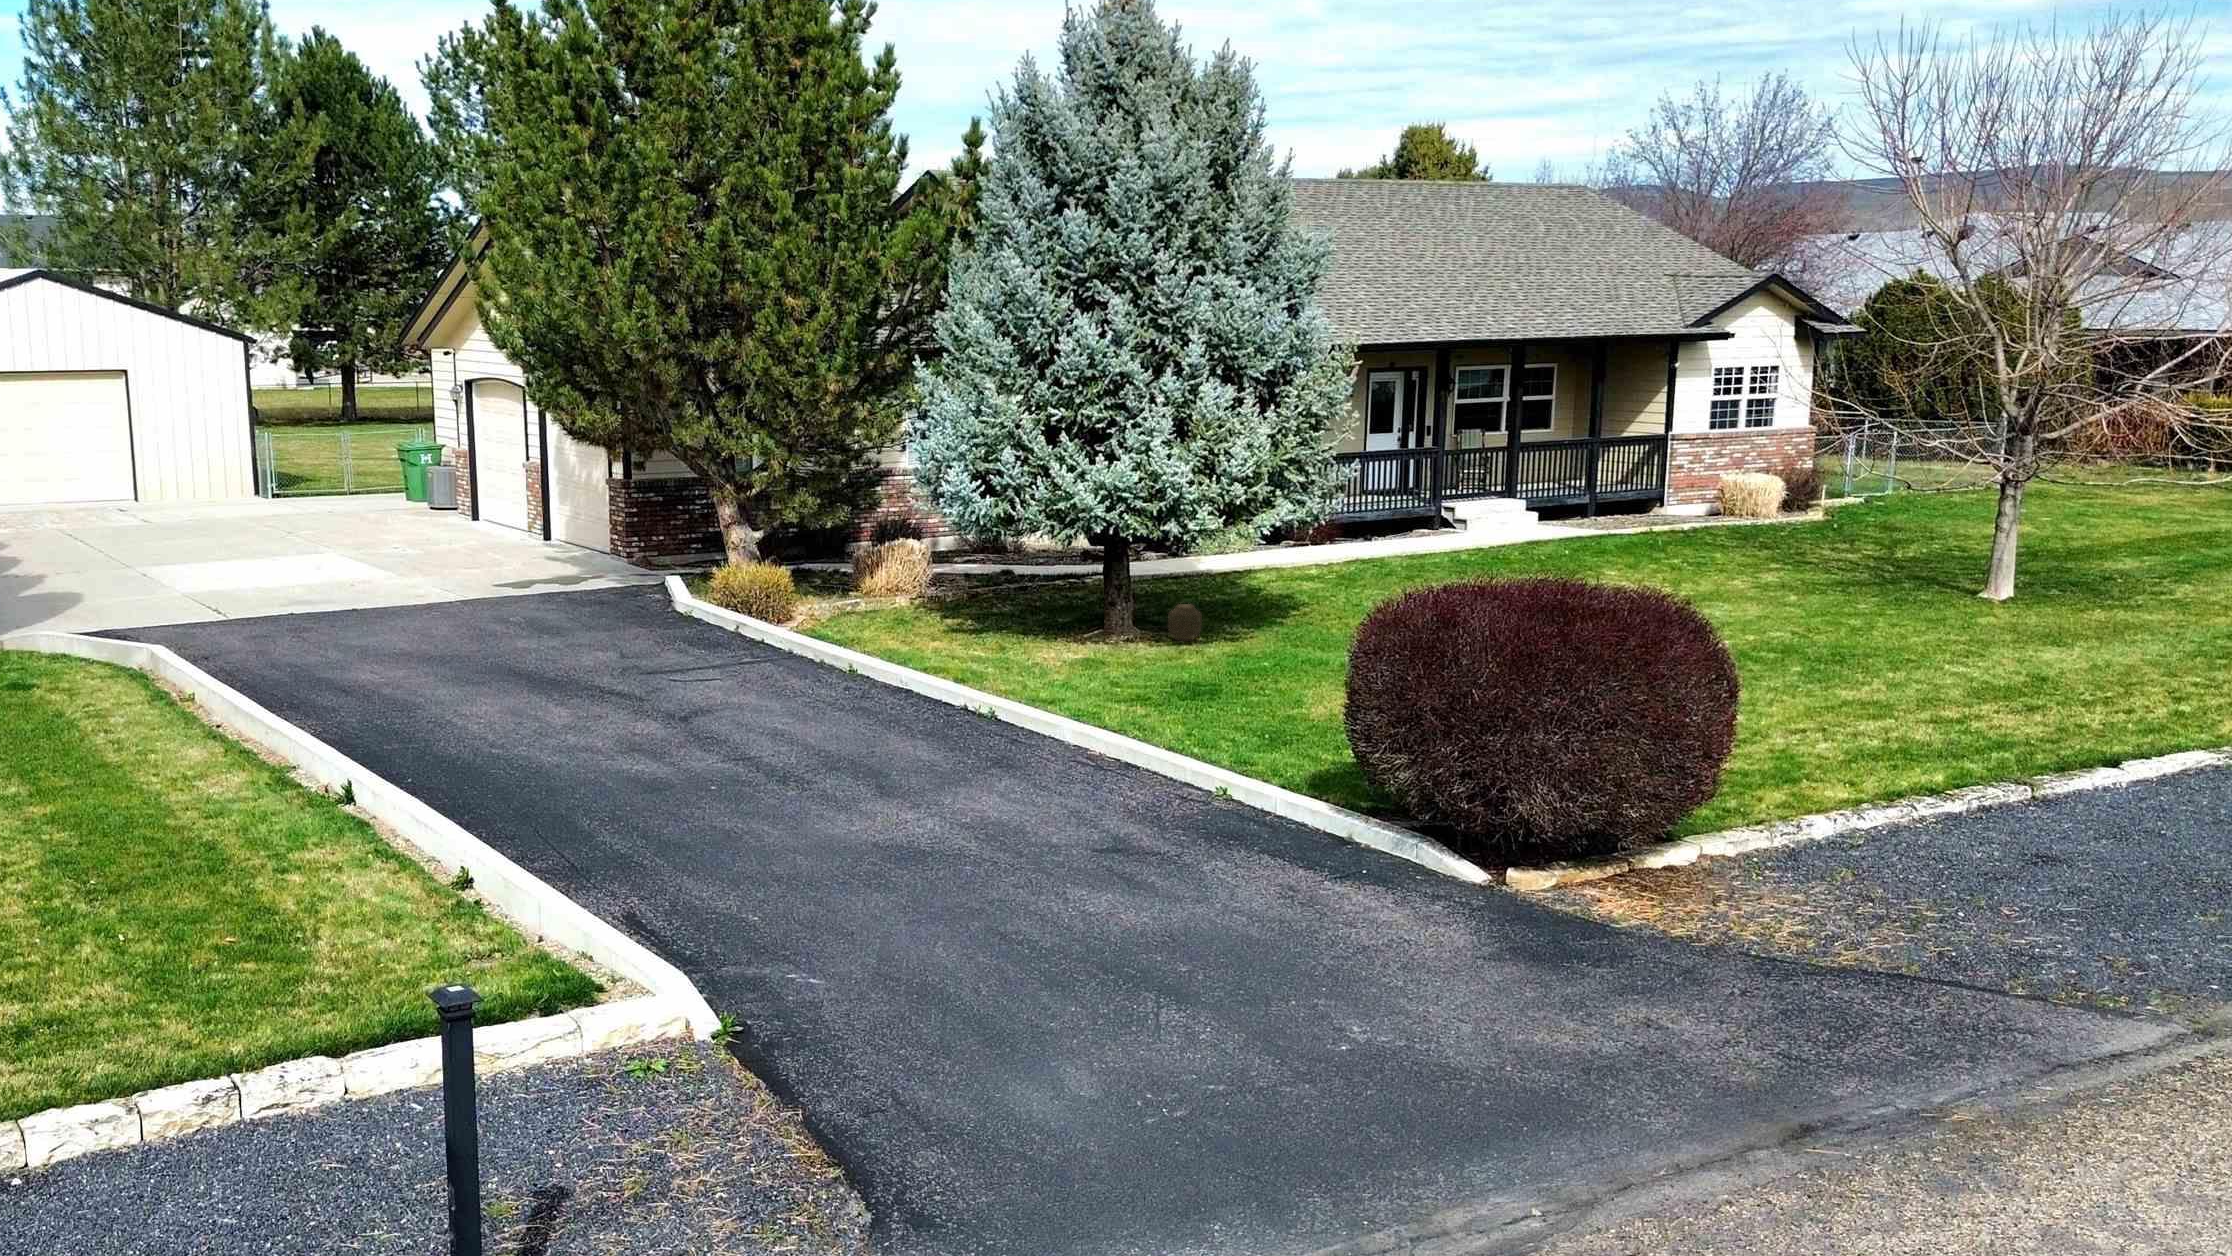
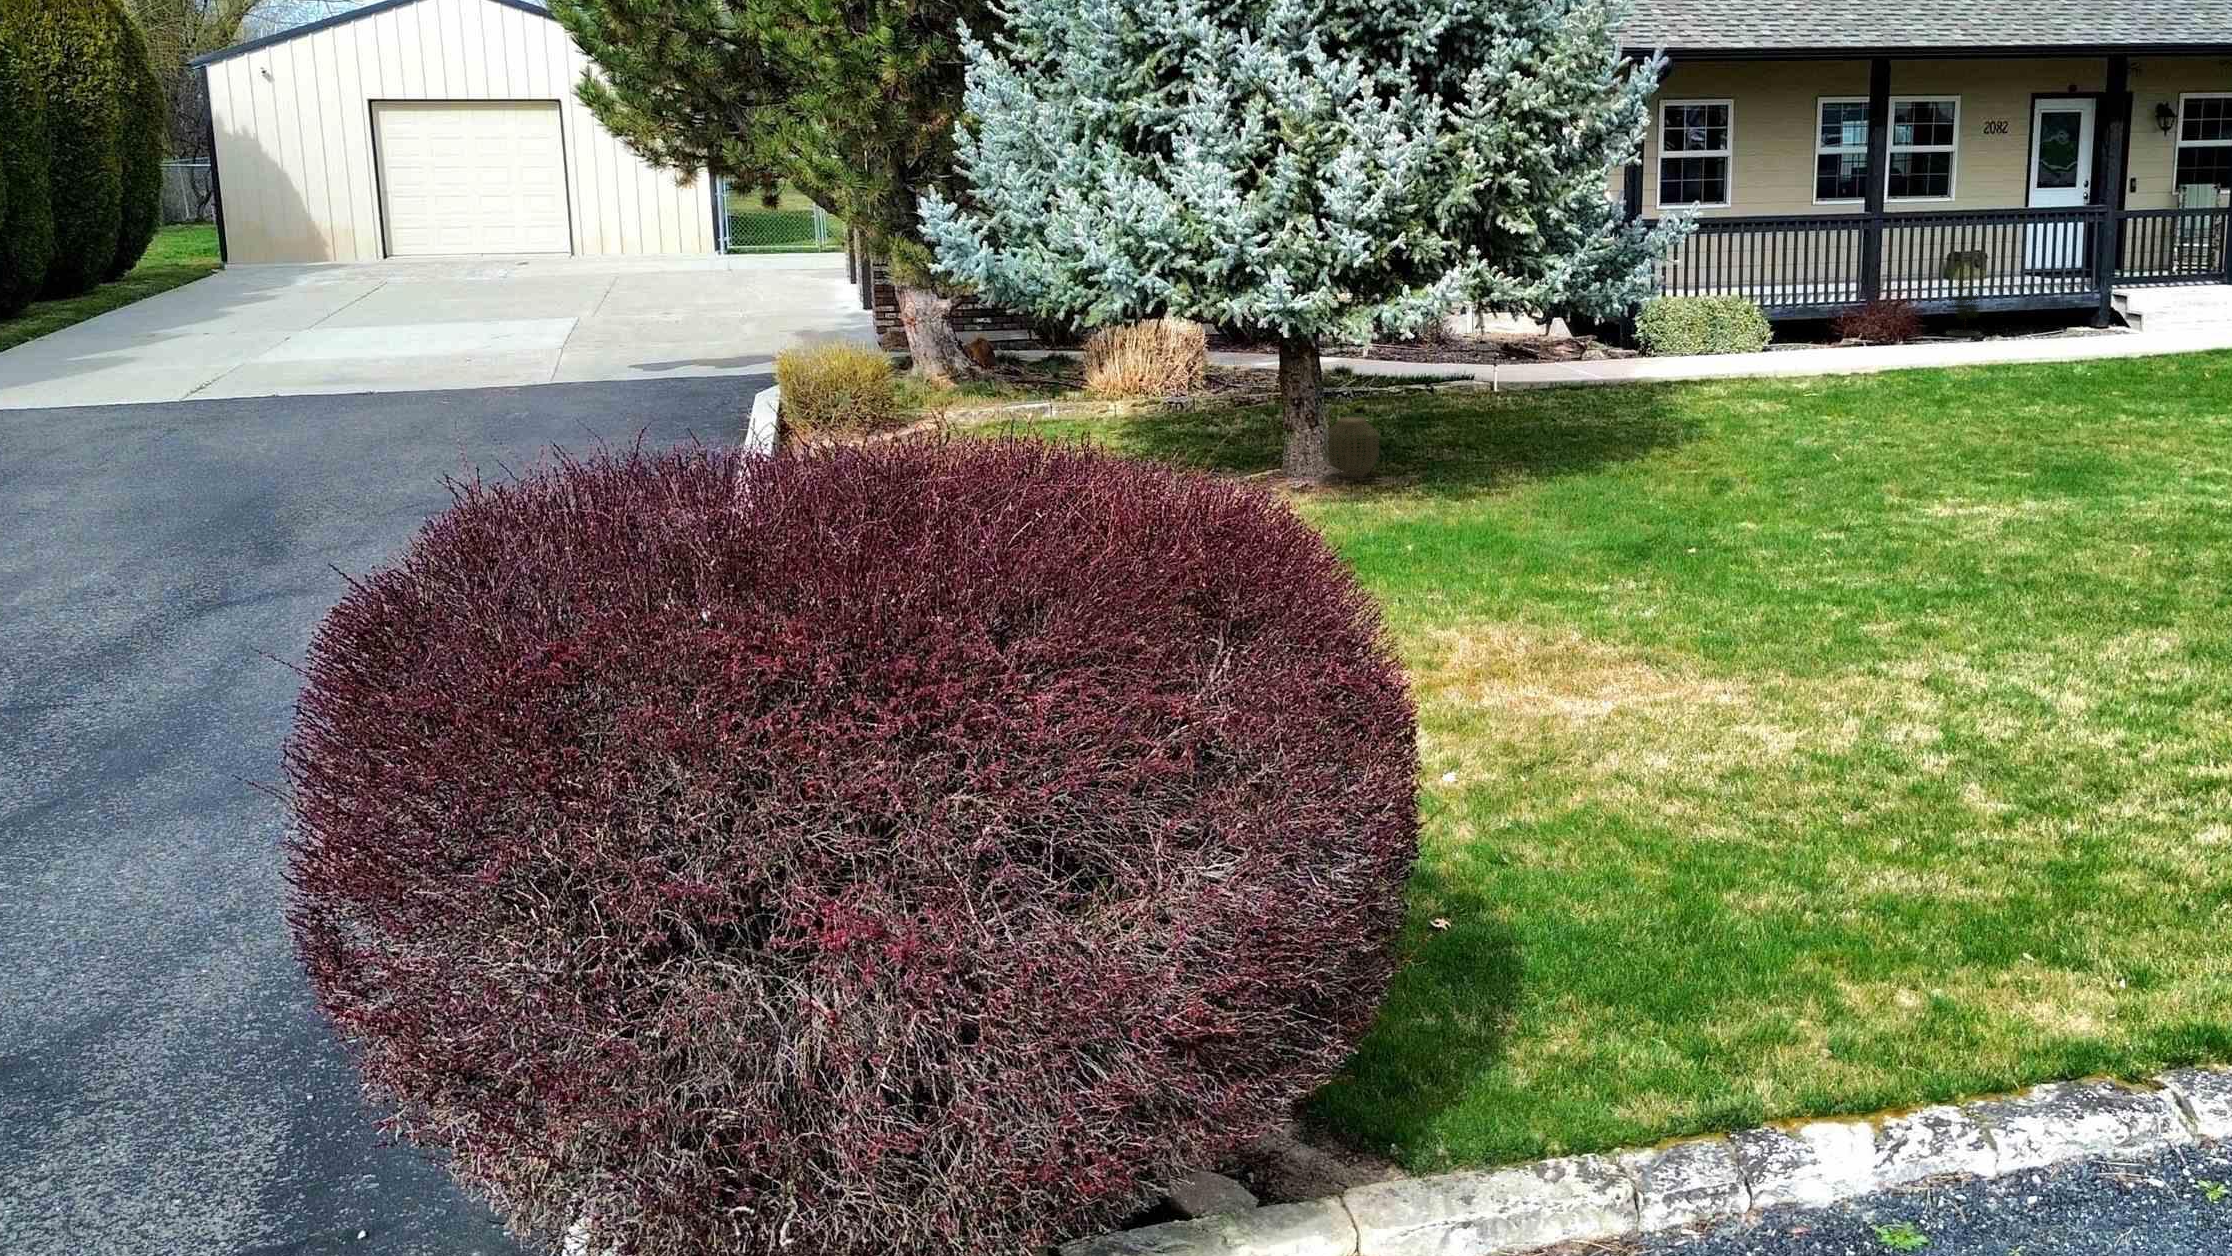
potted tree: none [1348,497,1372,540] -> present [1948,279,1979,336]

